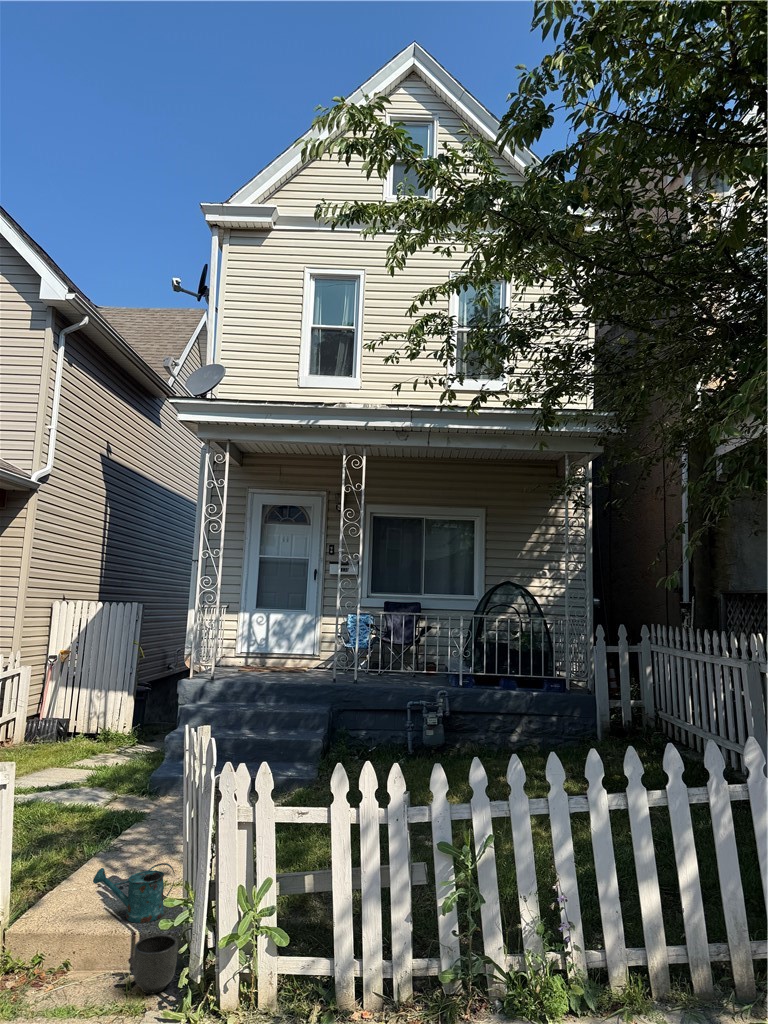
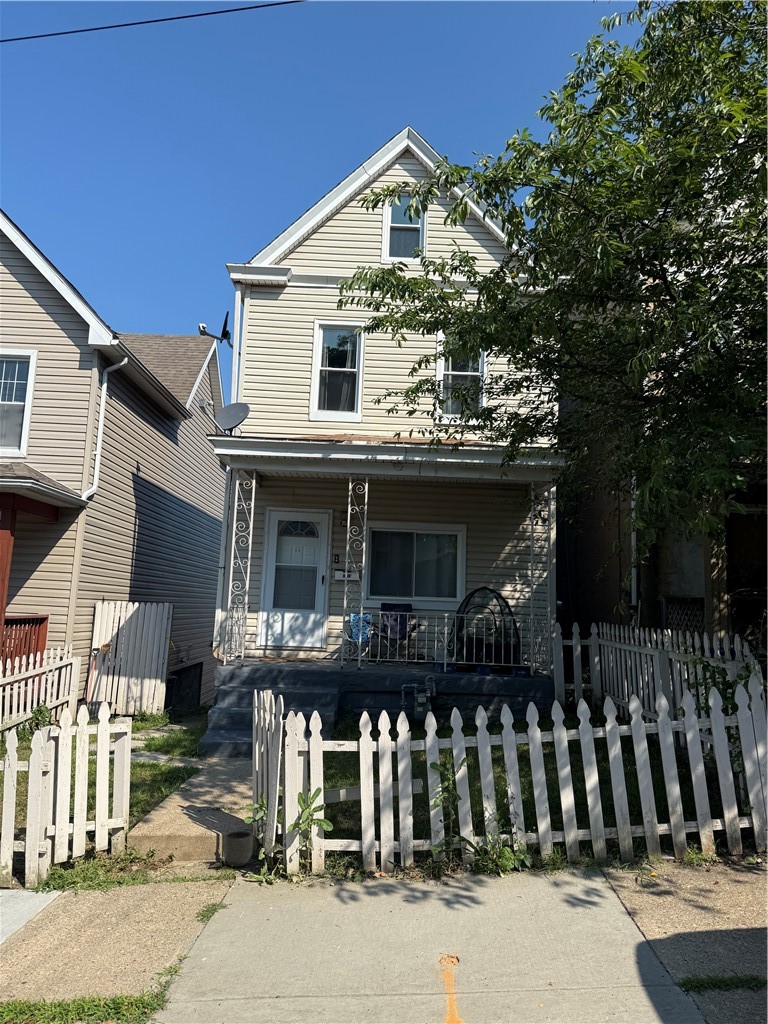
watering can: present [93,863,174,923] -> none [189,786,245,826]

